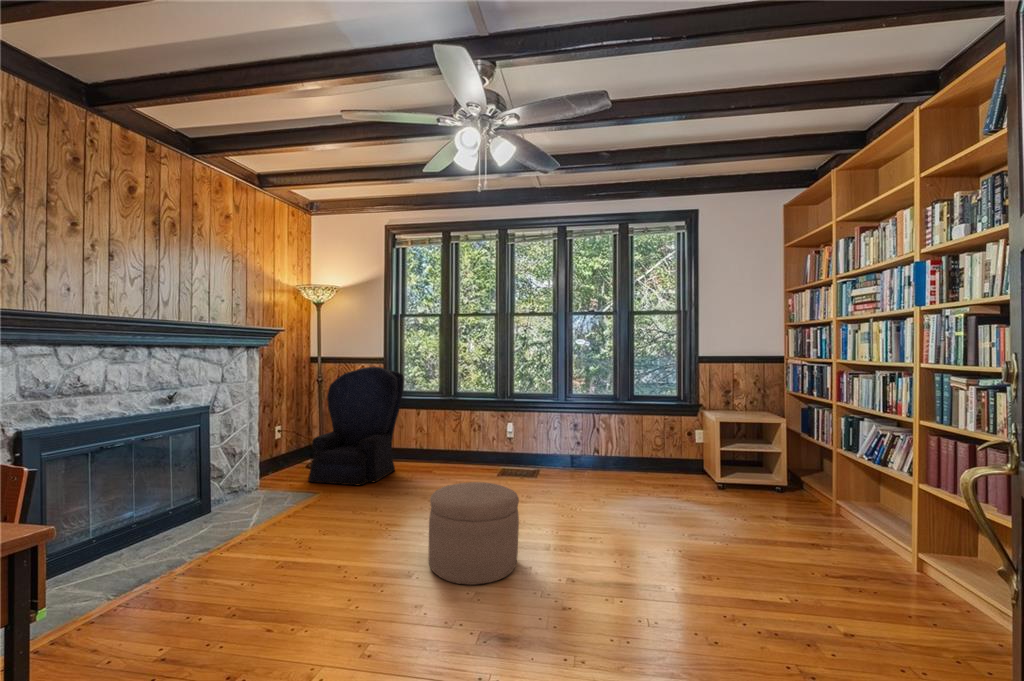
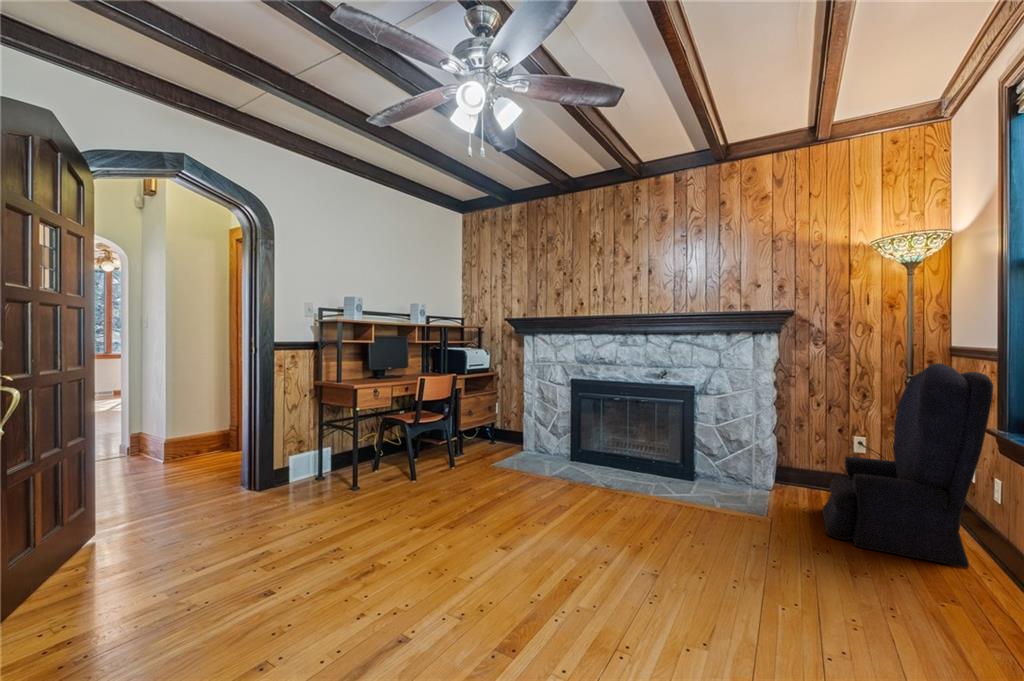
ottoman: present [429,482,519,585] -> none [481,480,588,608]

